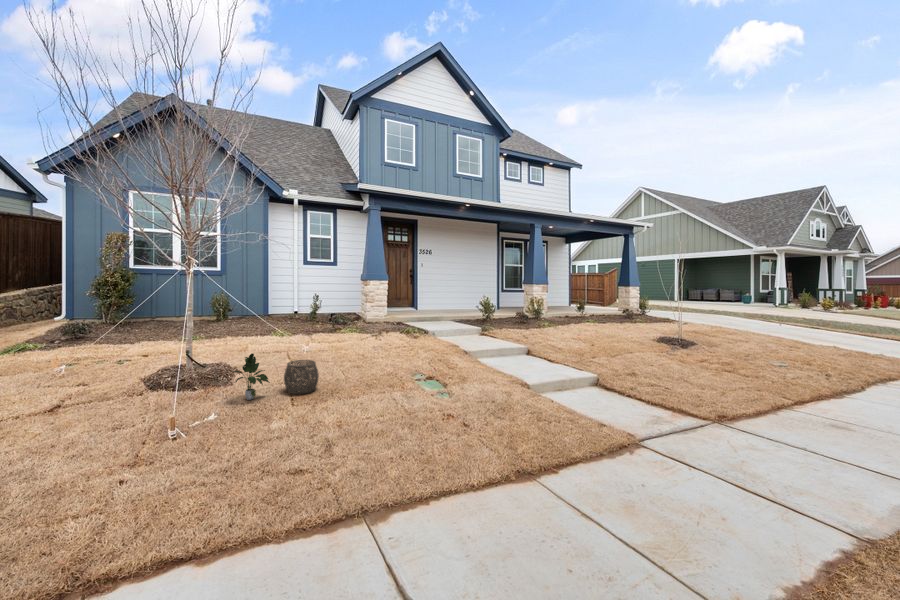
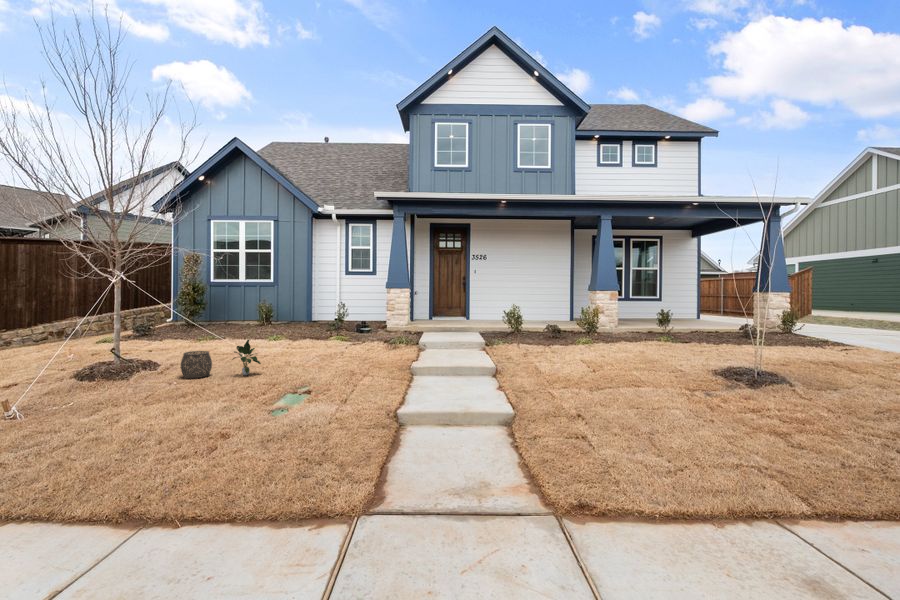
potted plant: present [233,353,270,400] -> present [233,340,261,375]

